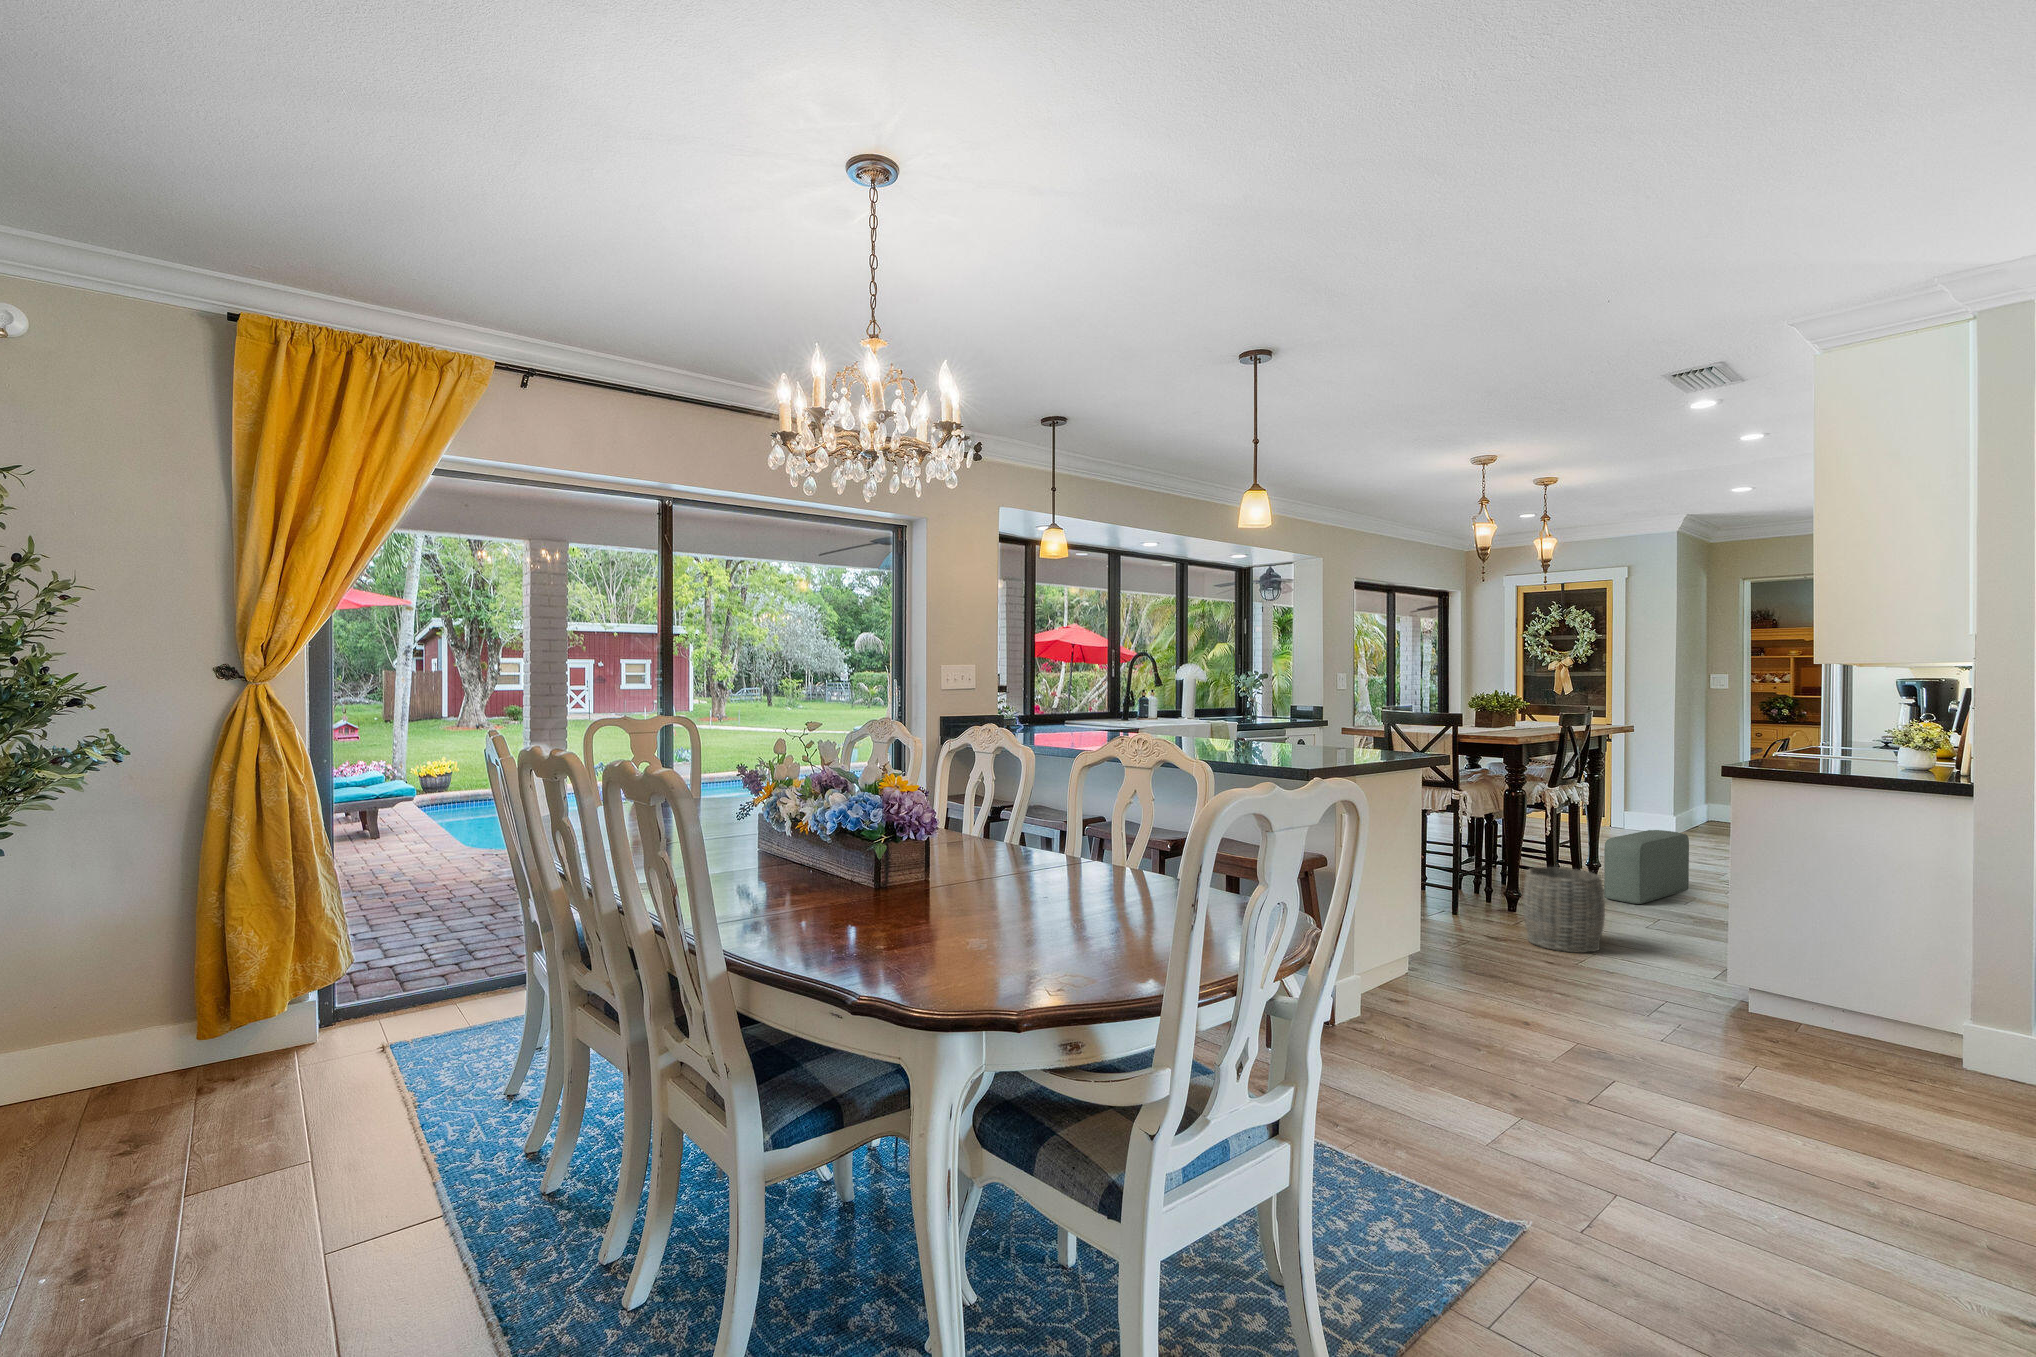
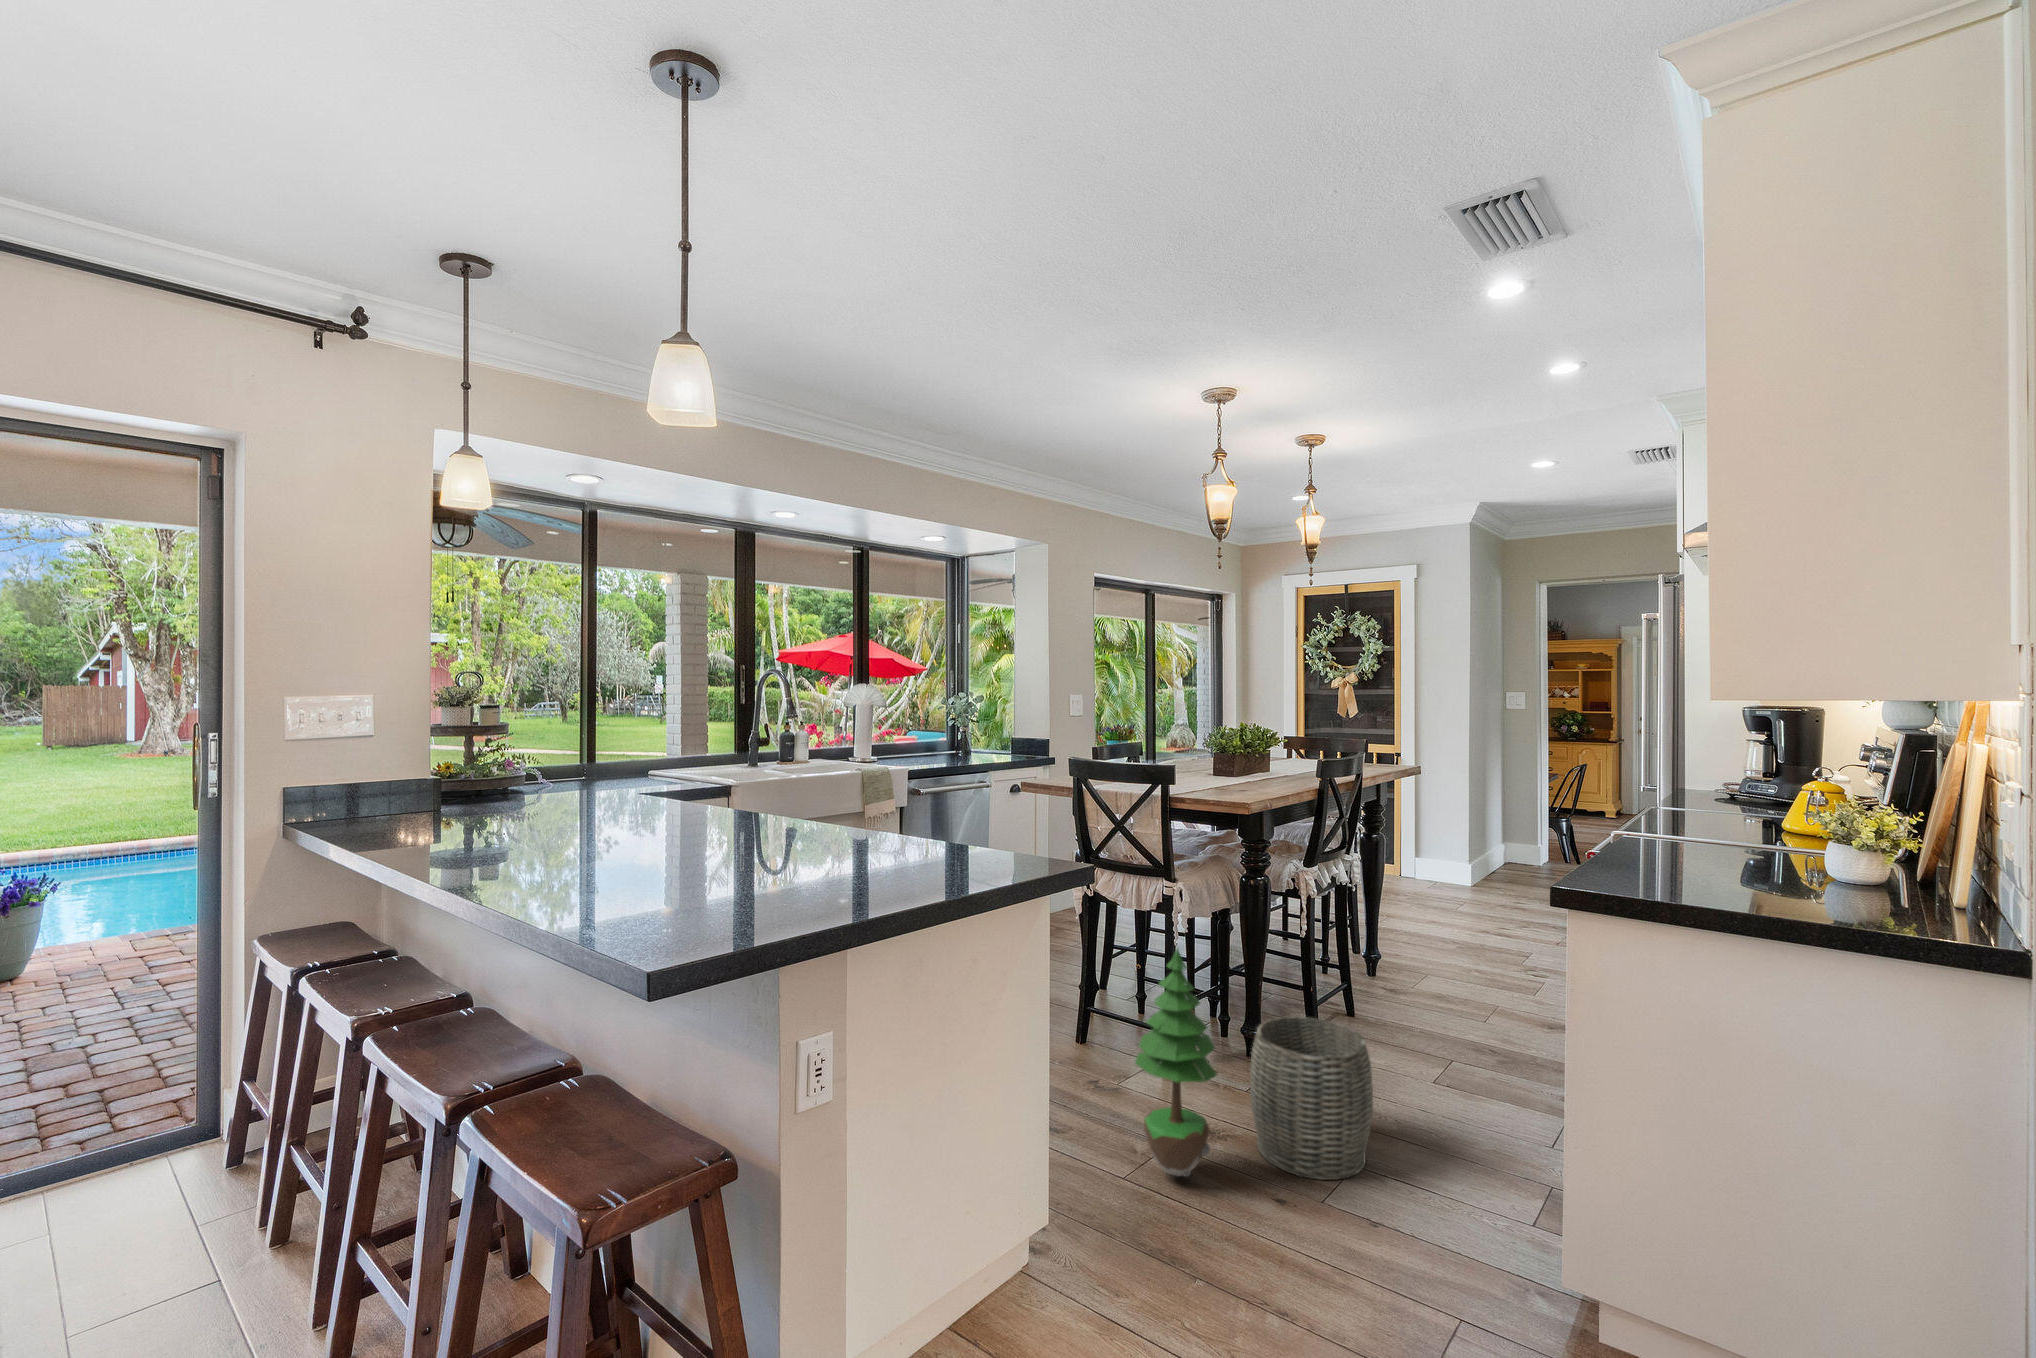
potted tree: none [1455,813,1508,948] -> present [1135,949,1217,1177]
pouf: present [1604,830,1689,904] -> none [1381,909,1489,1030]

